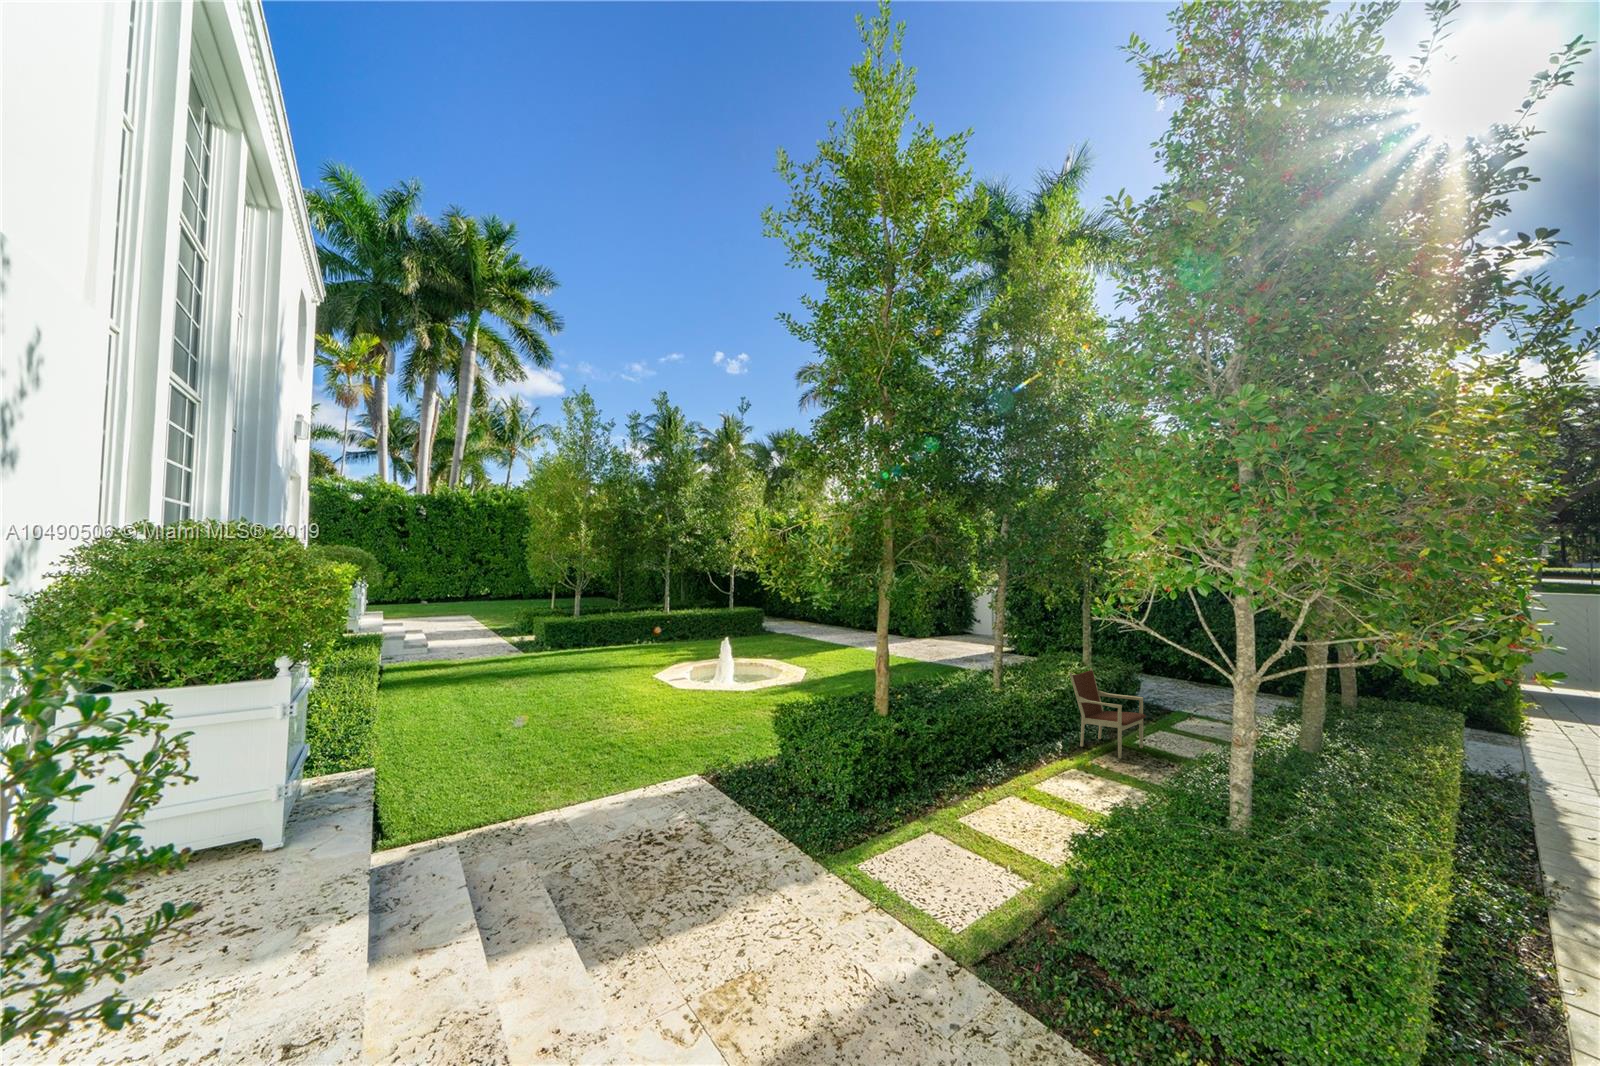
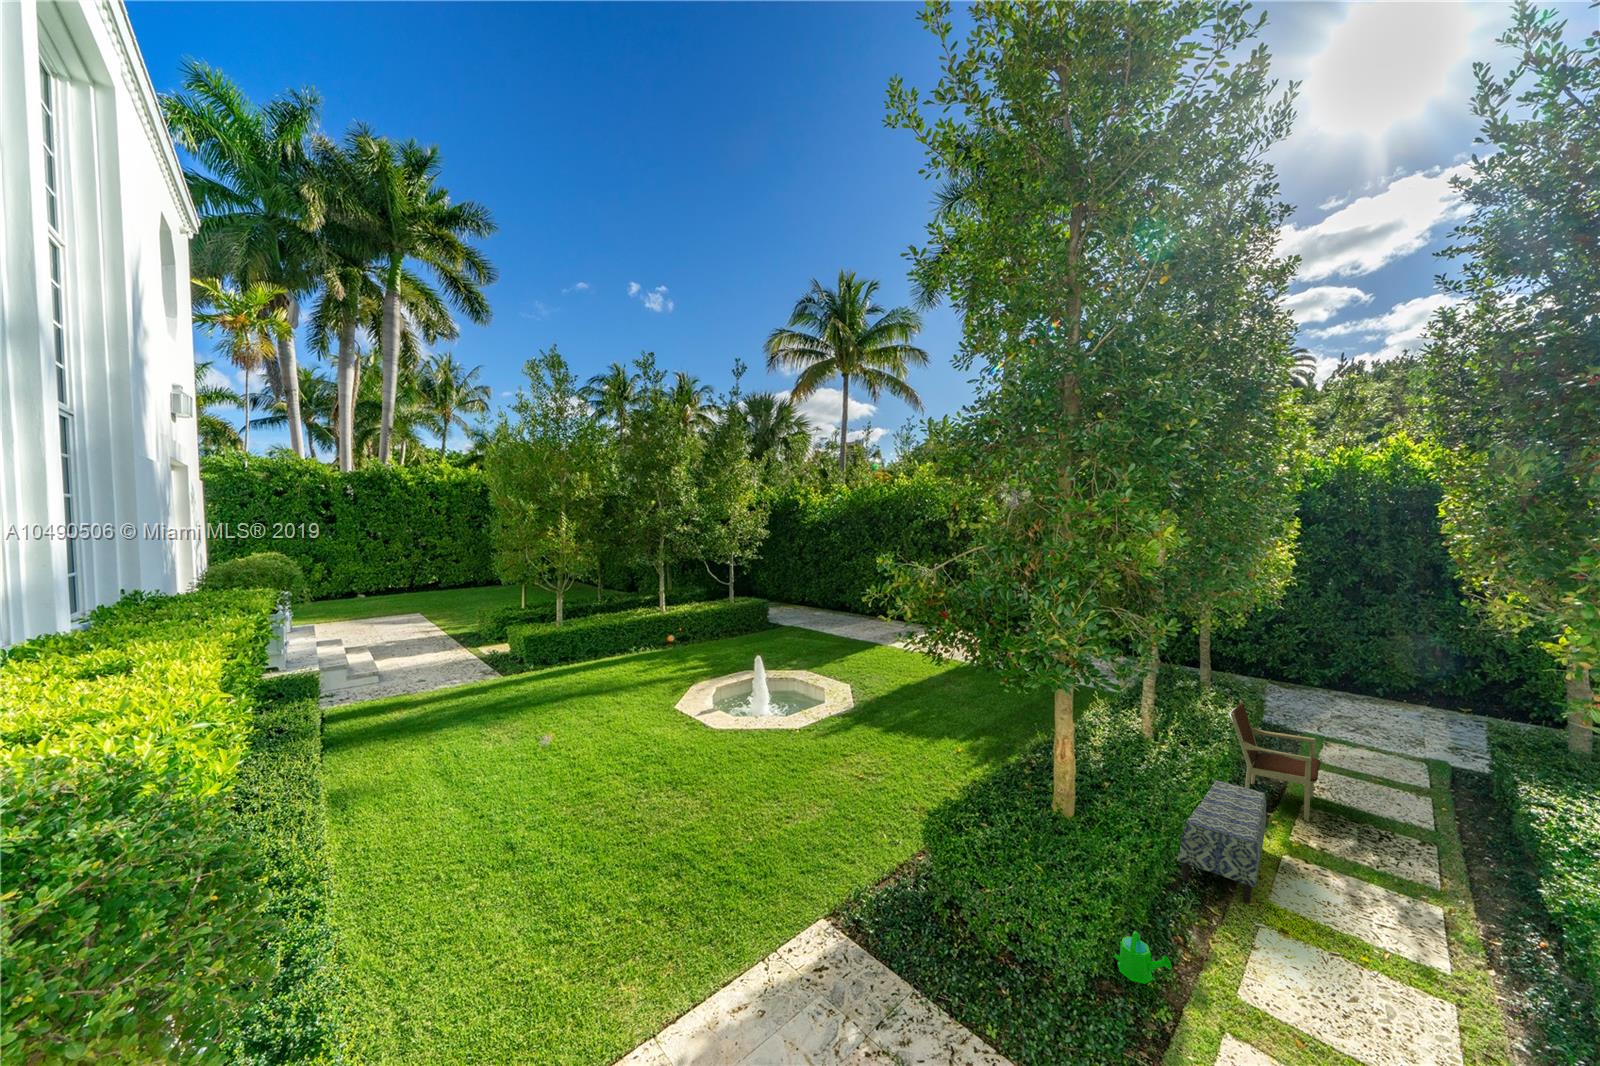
bench: none [974,714,1065,791] -> present [1177,780,1266,904]
watering can: none [881,781,914,815] -> present [1114,931,1172,984]

